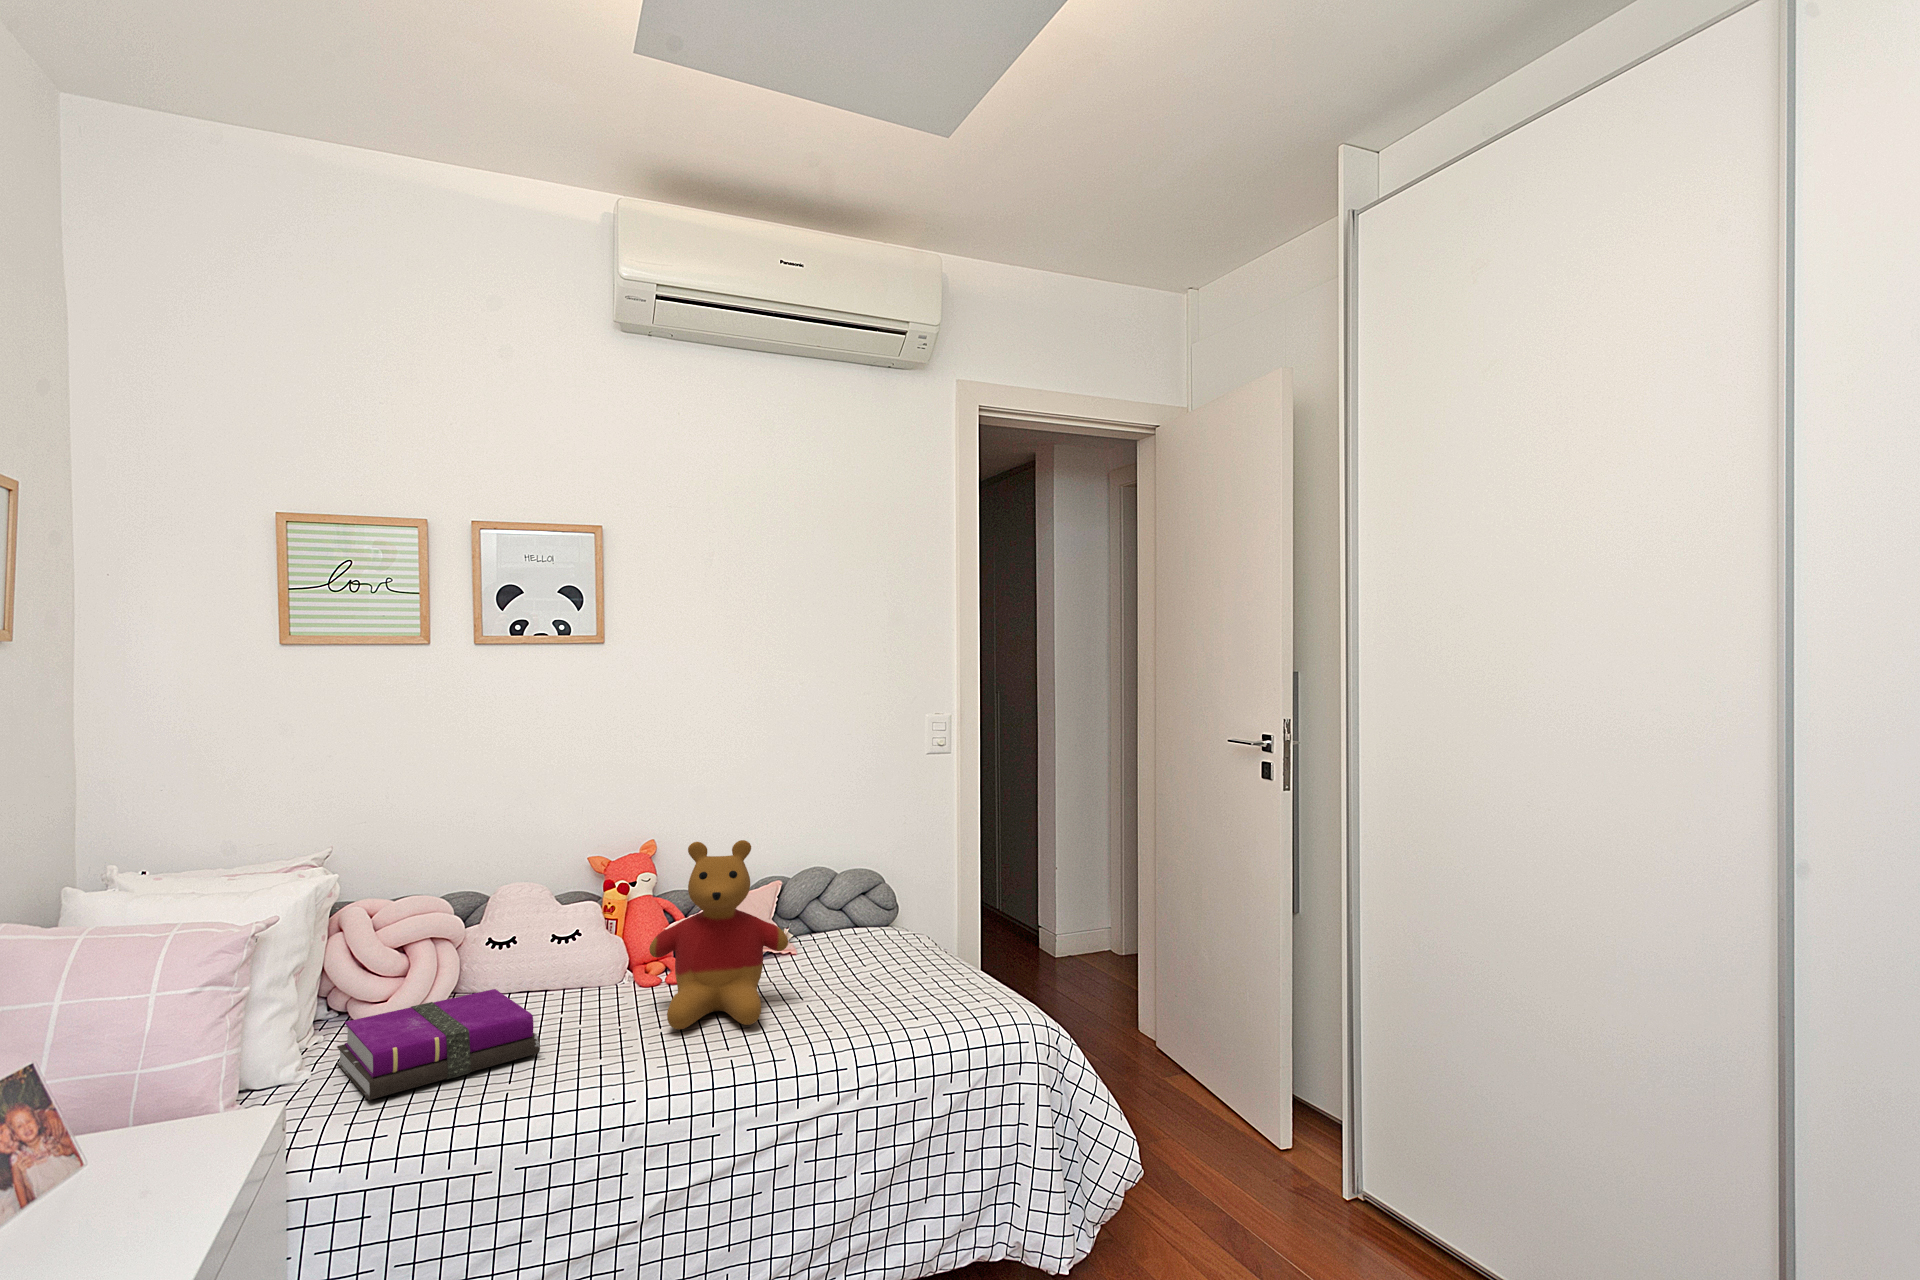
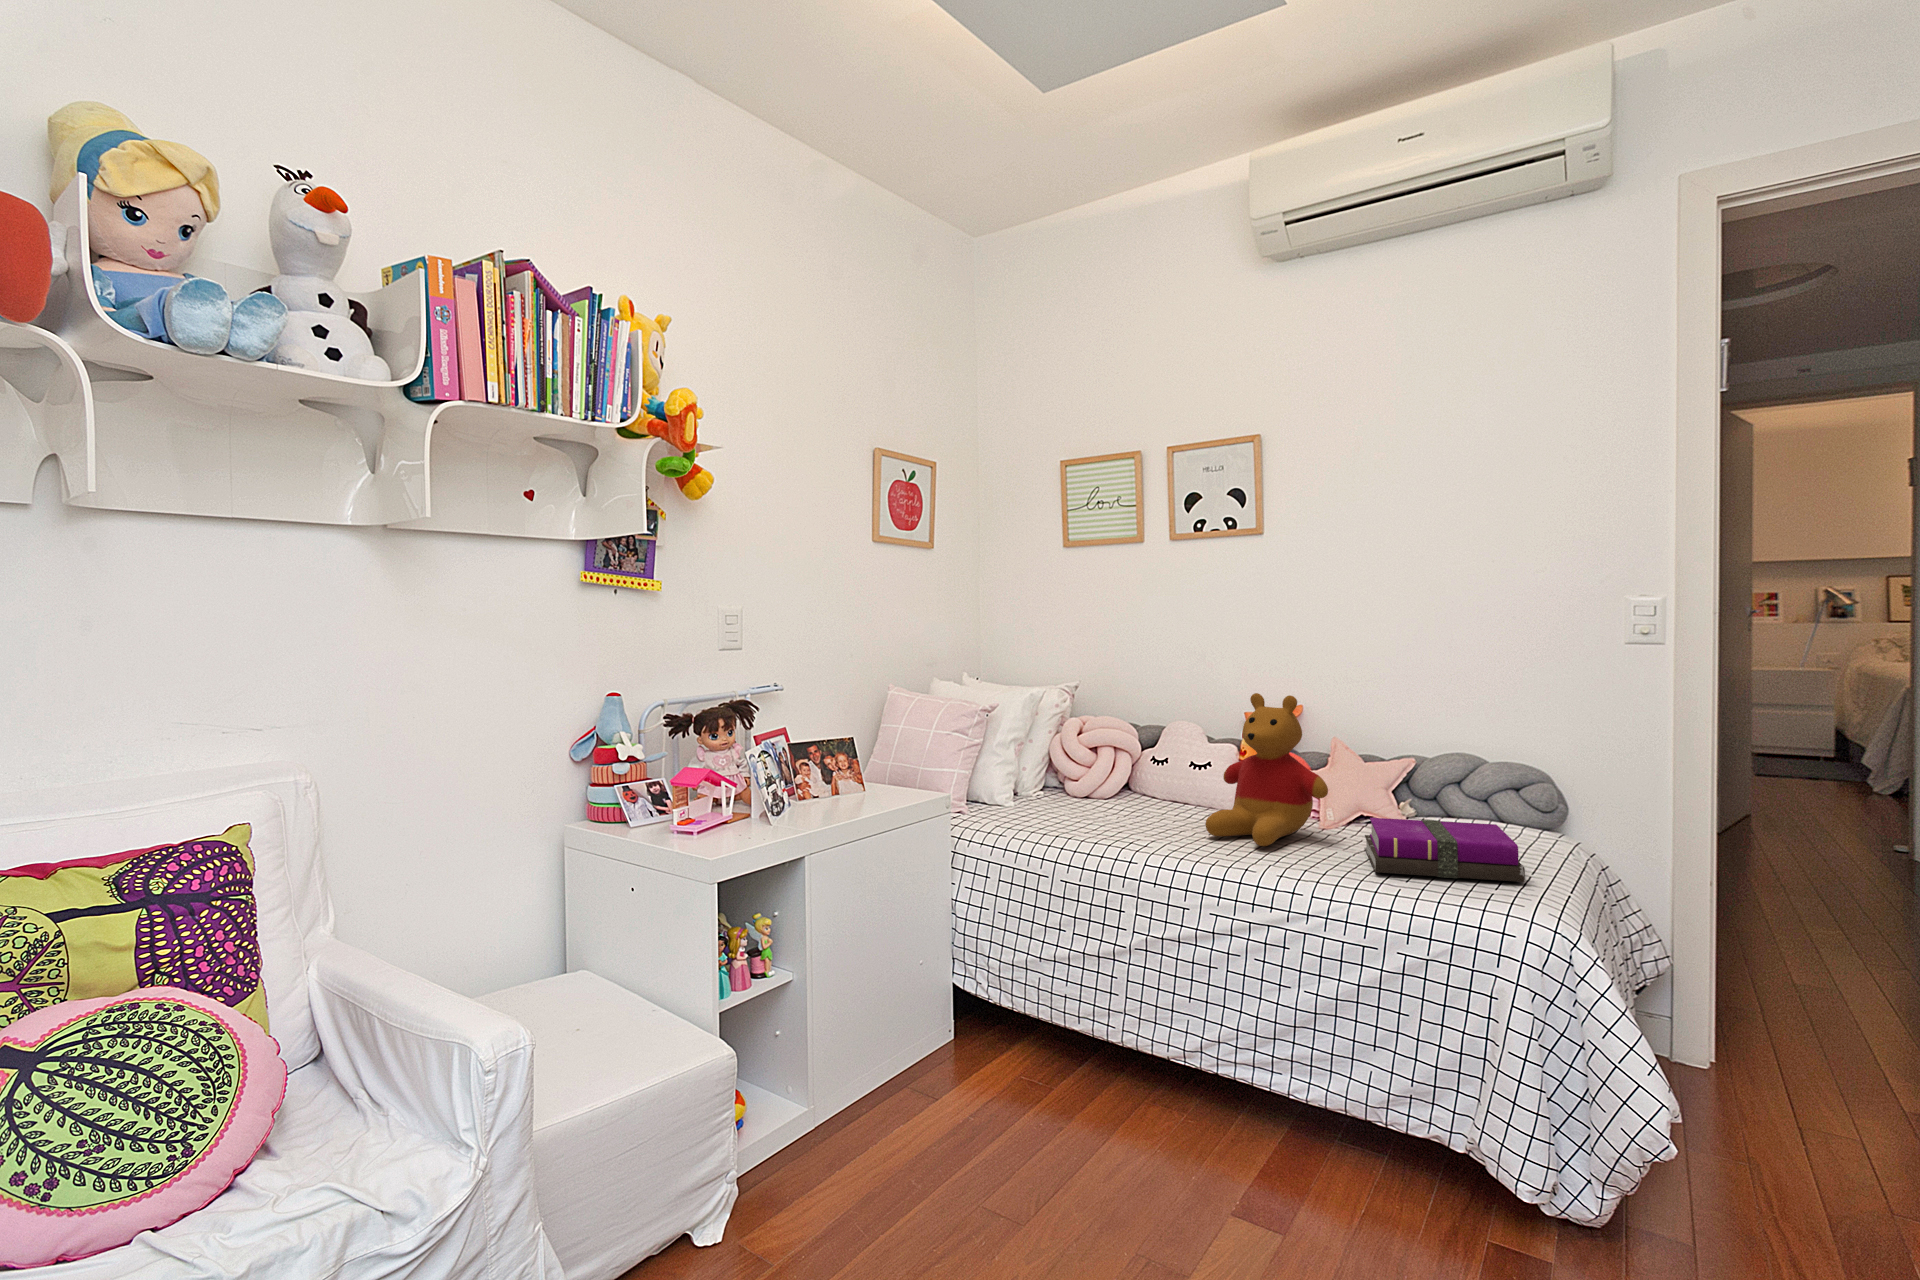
notebook: present [337,989,540,1100] -> present [1365,818,1525,882]

